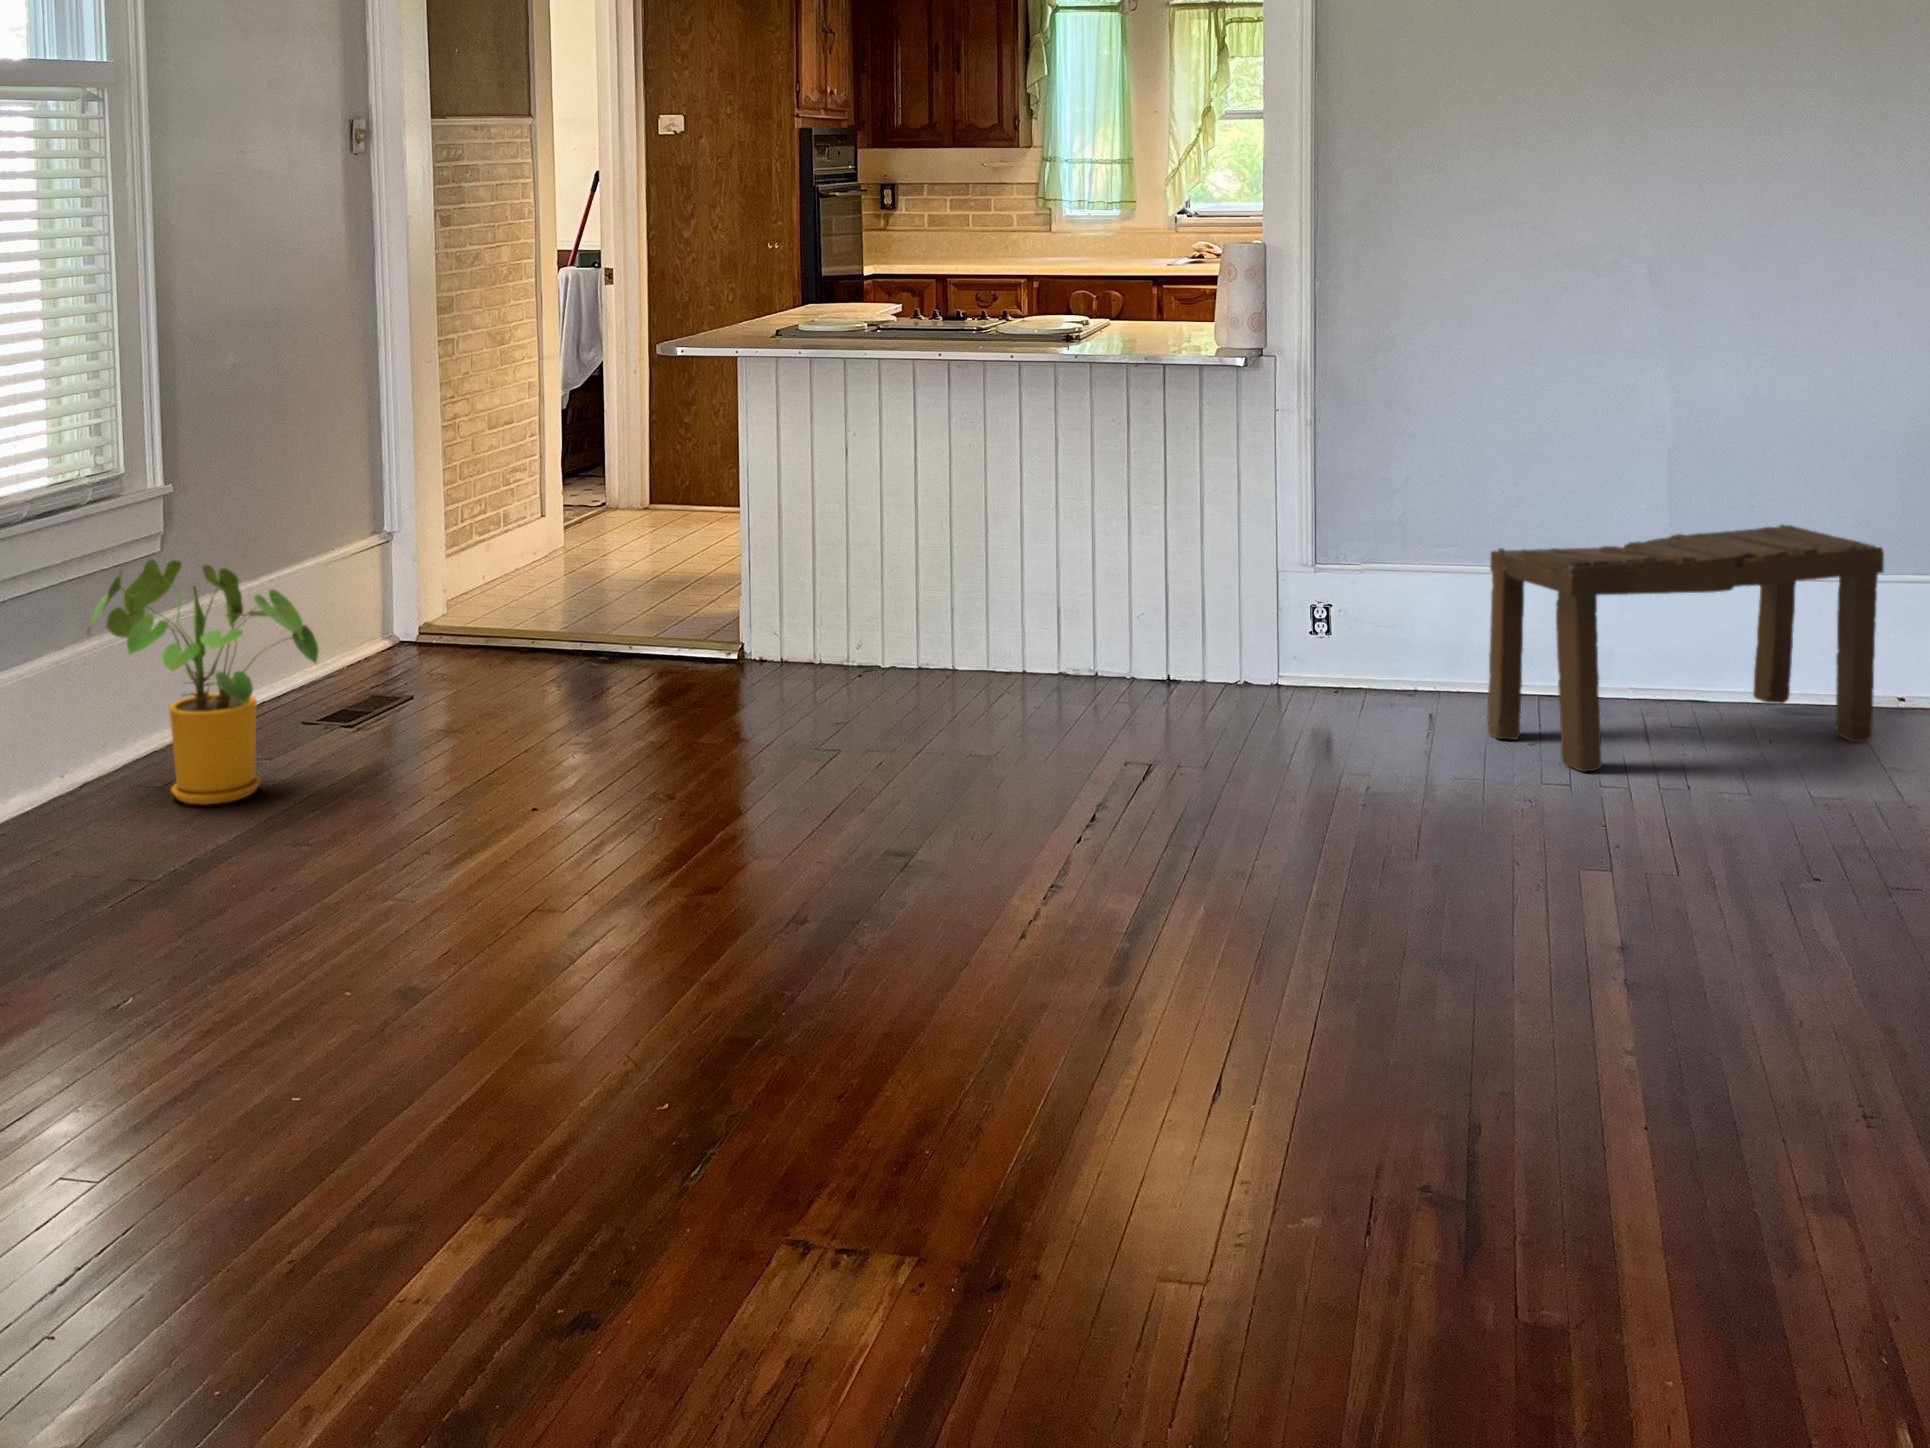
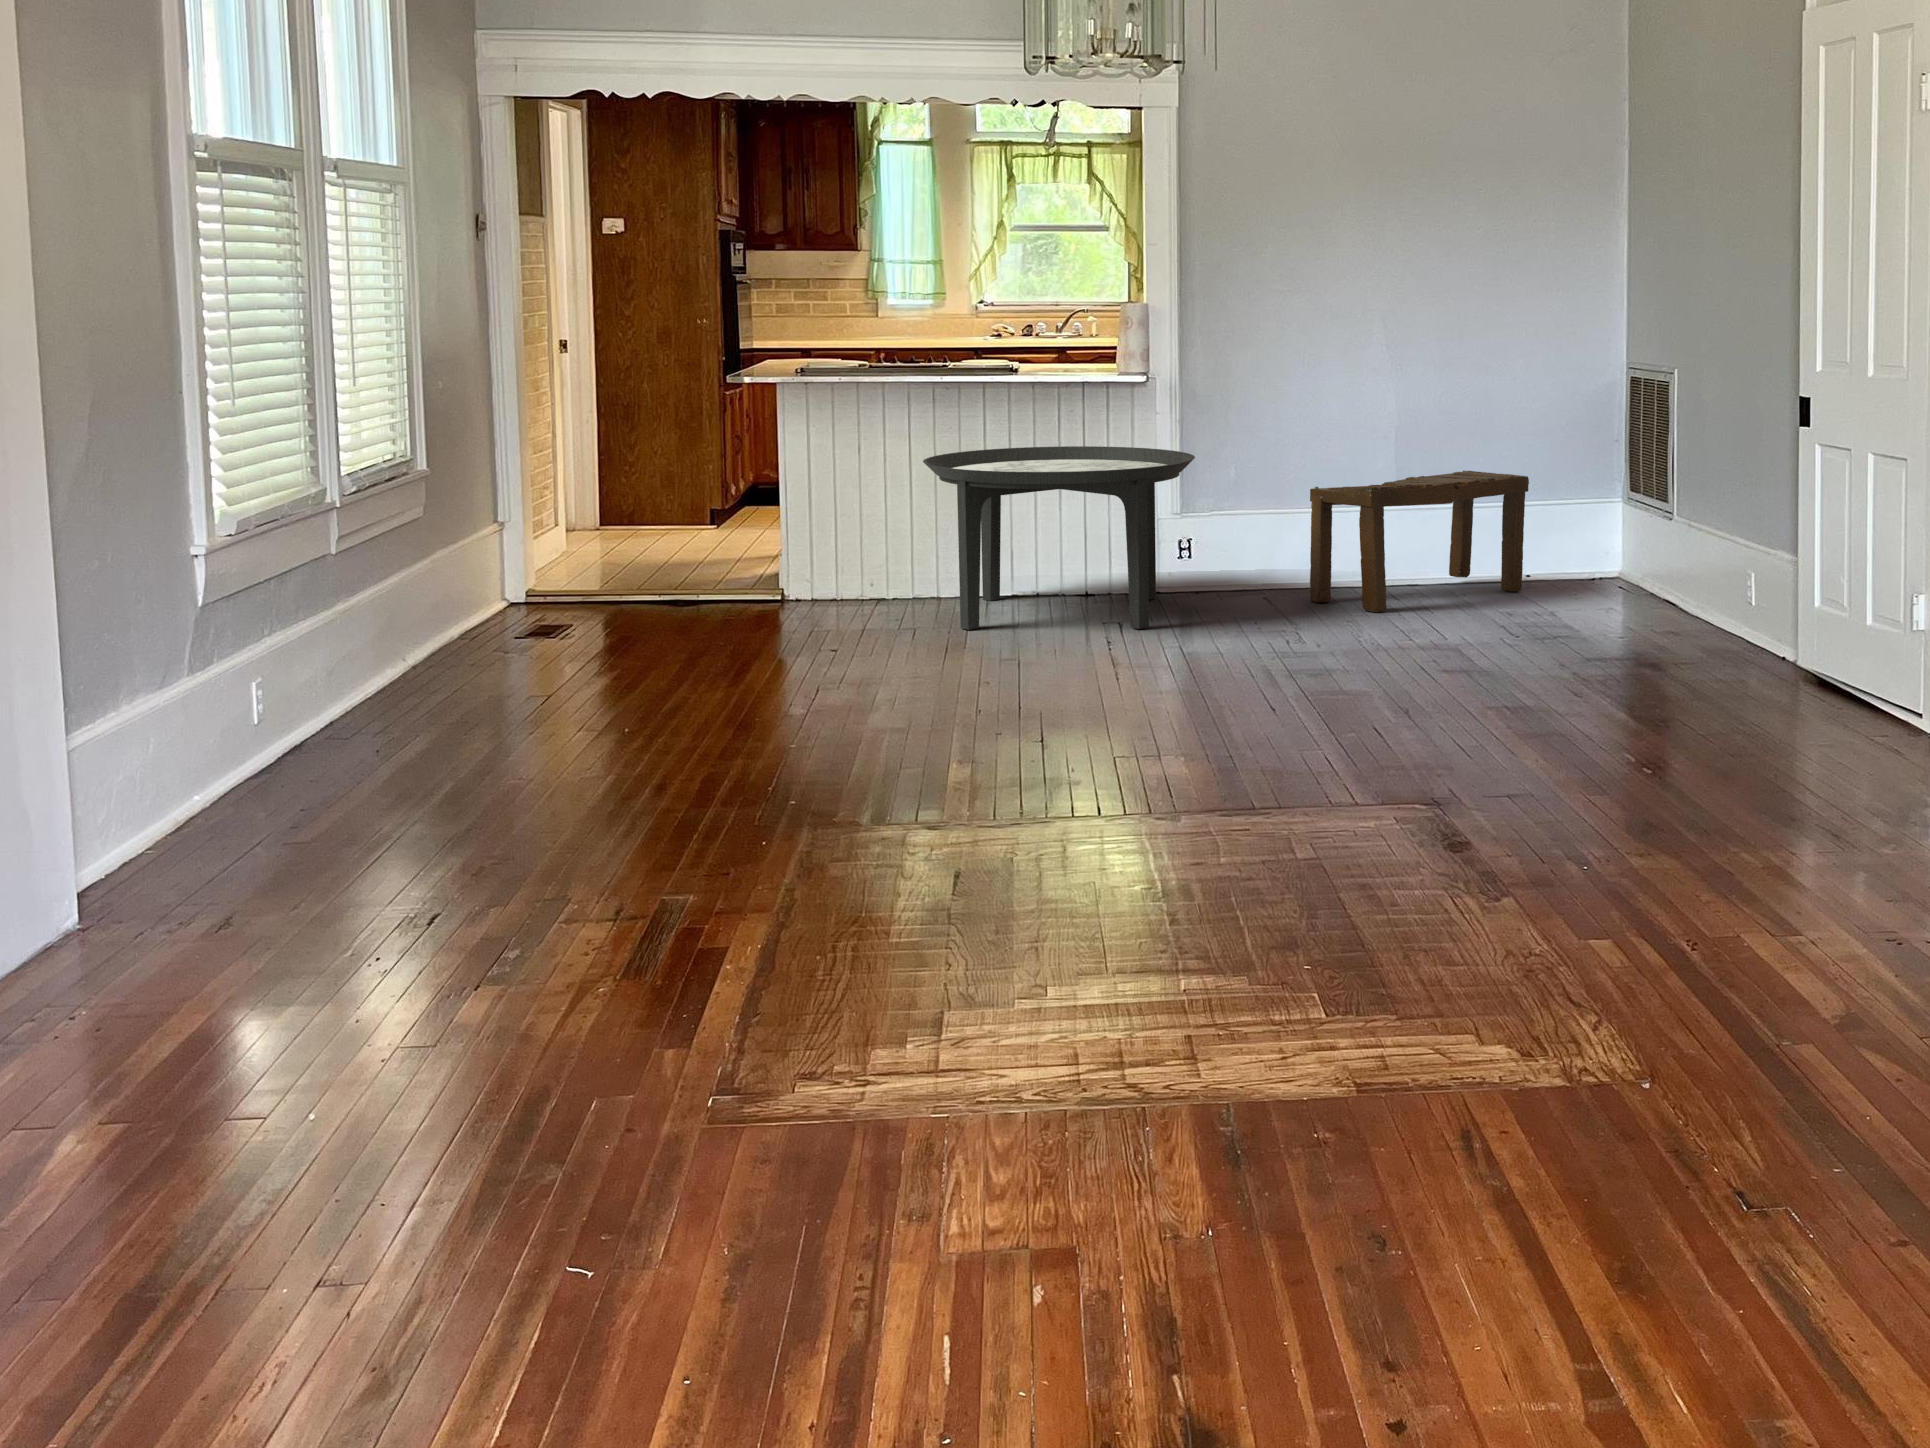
round table: none [869,459,1289,775] -> present [923,446,1195,630]
house plant: present [88,559,318,804] -> none [420,518,593,684]

